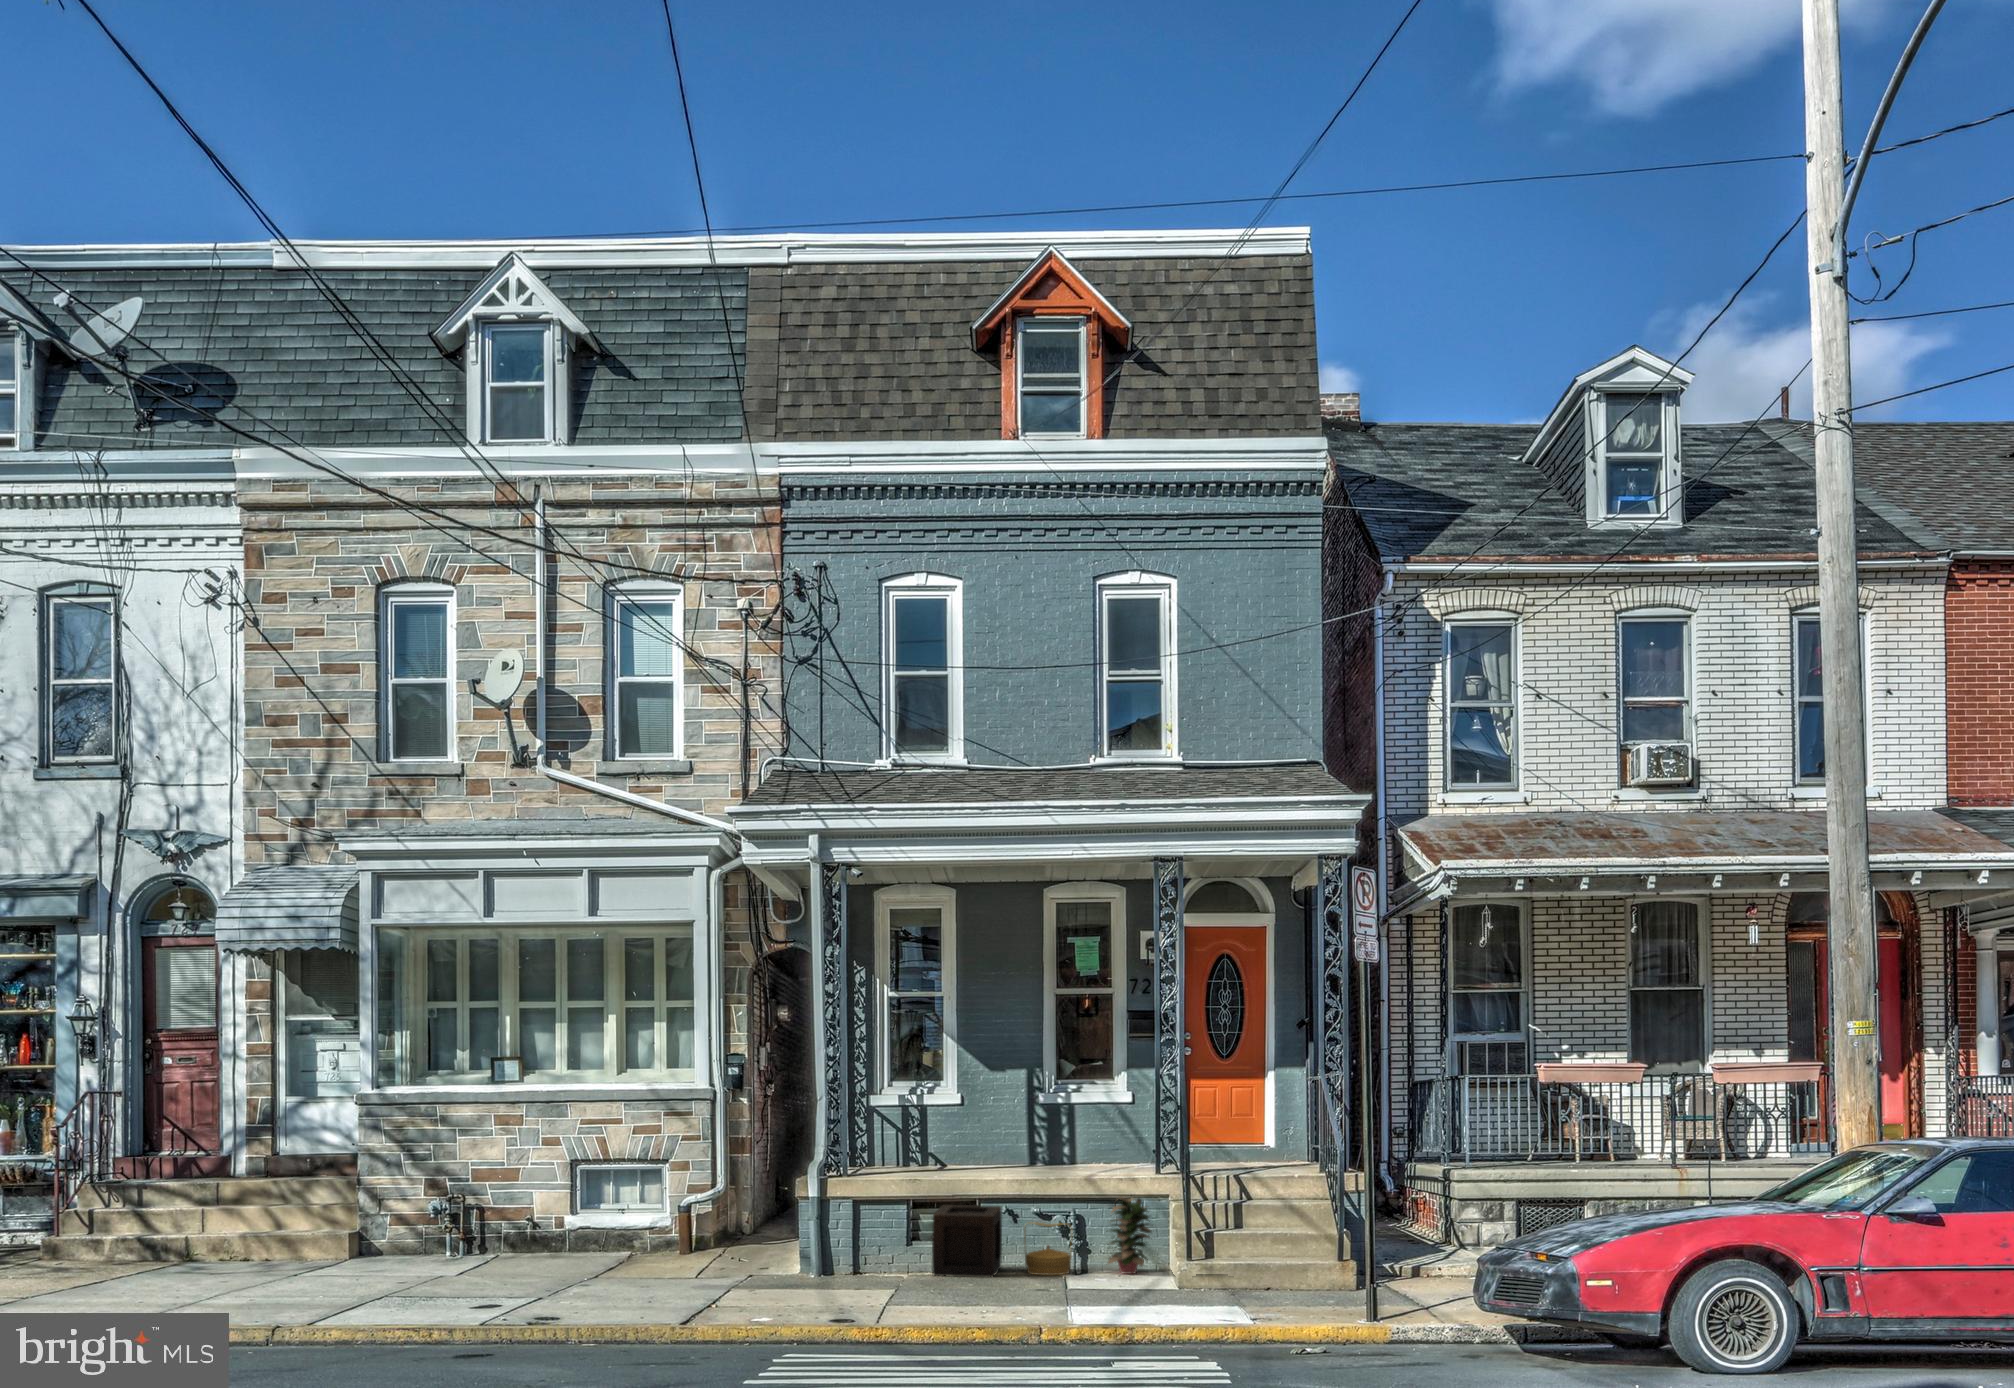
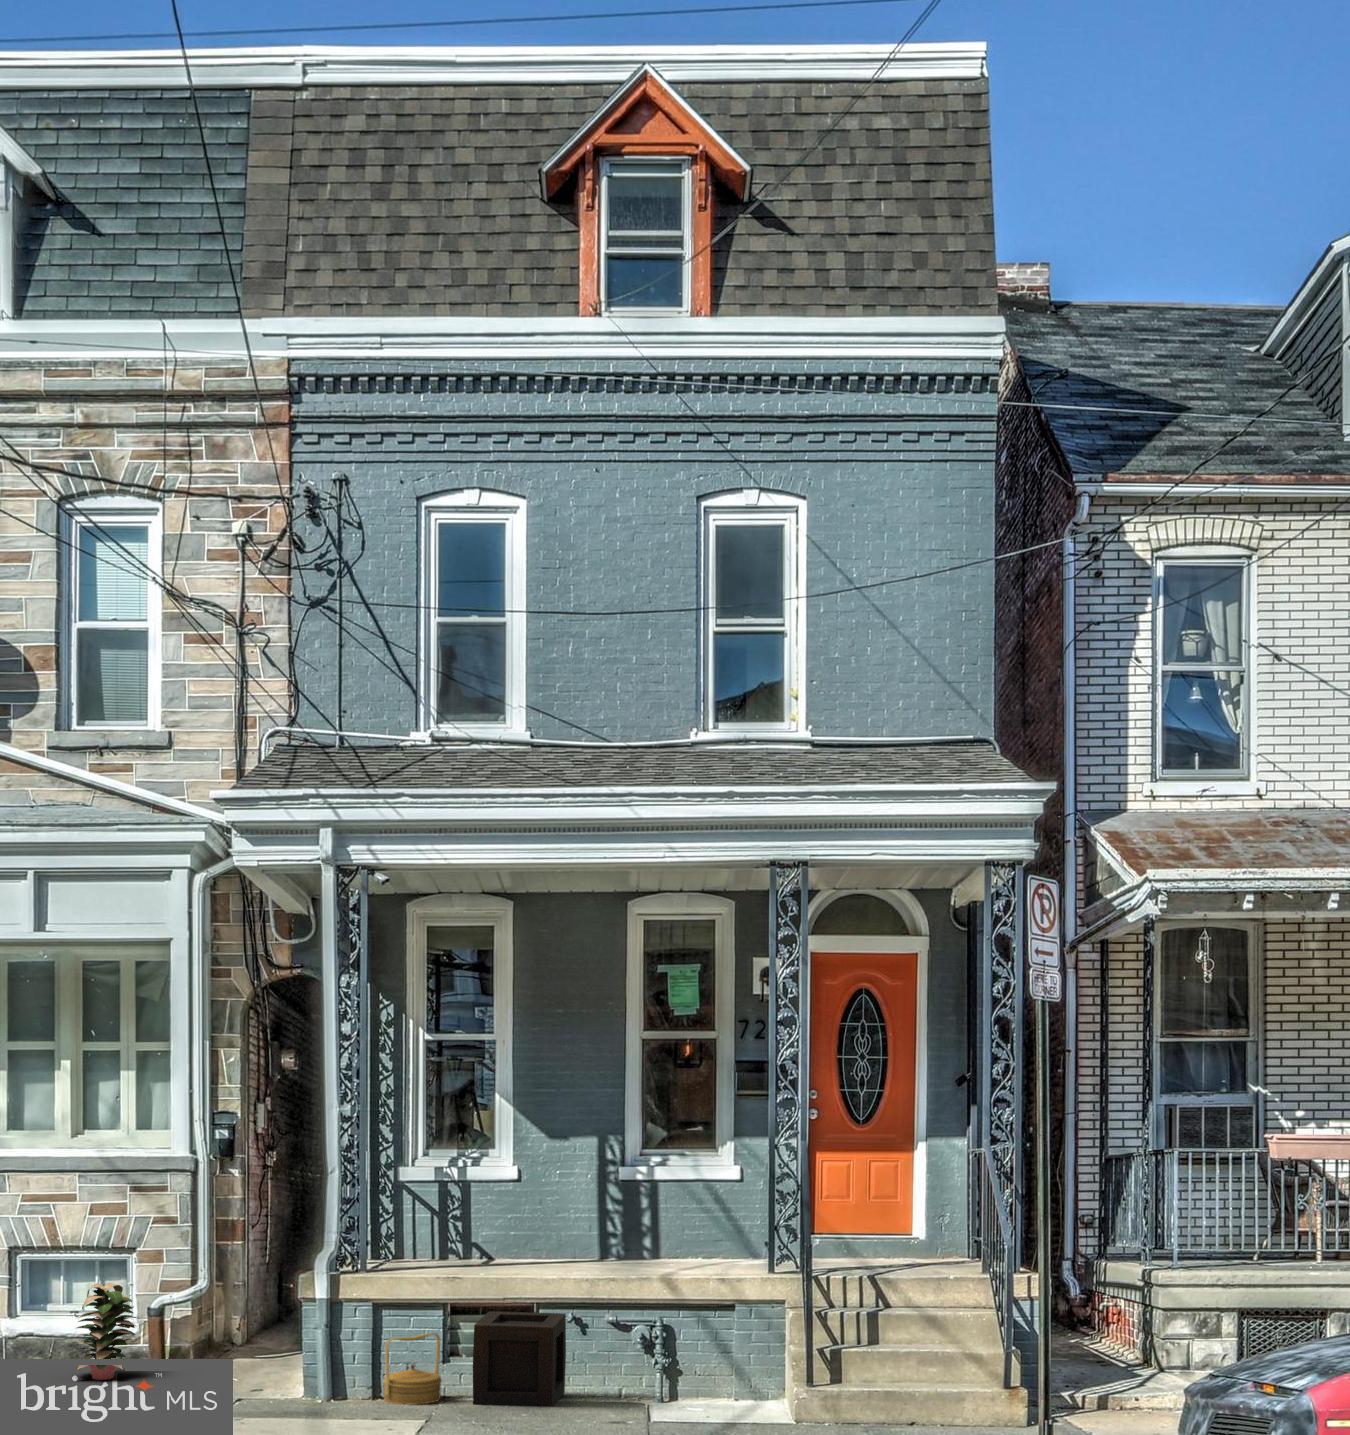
decorative plant: present [1107,1198,1153,1274] -> present [76,1283,137,1380]
woven basket: present [1024,1222,1072,1275] -> present [383,1333,442,1404]

